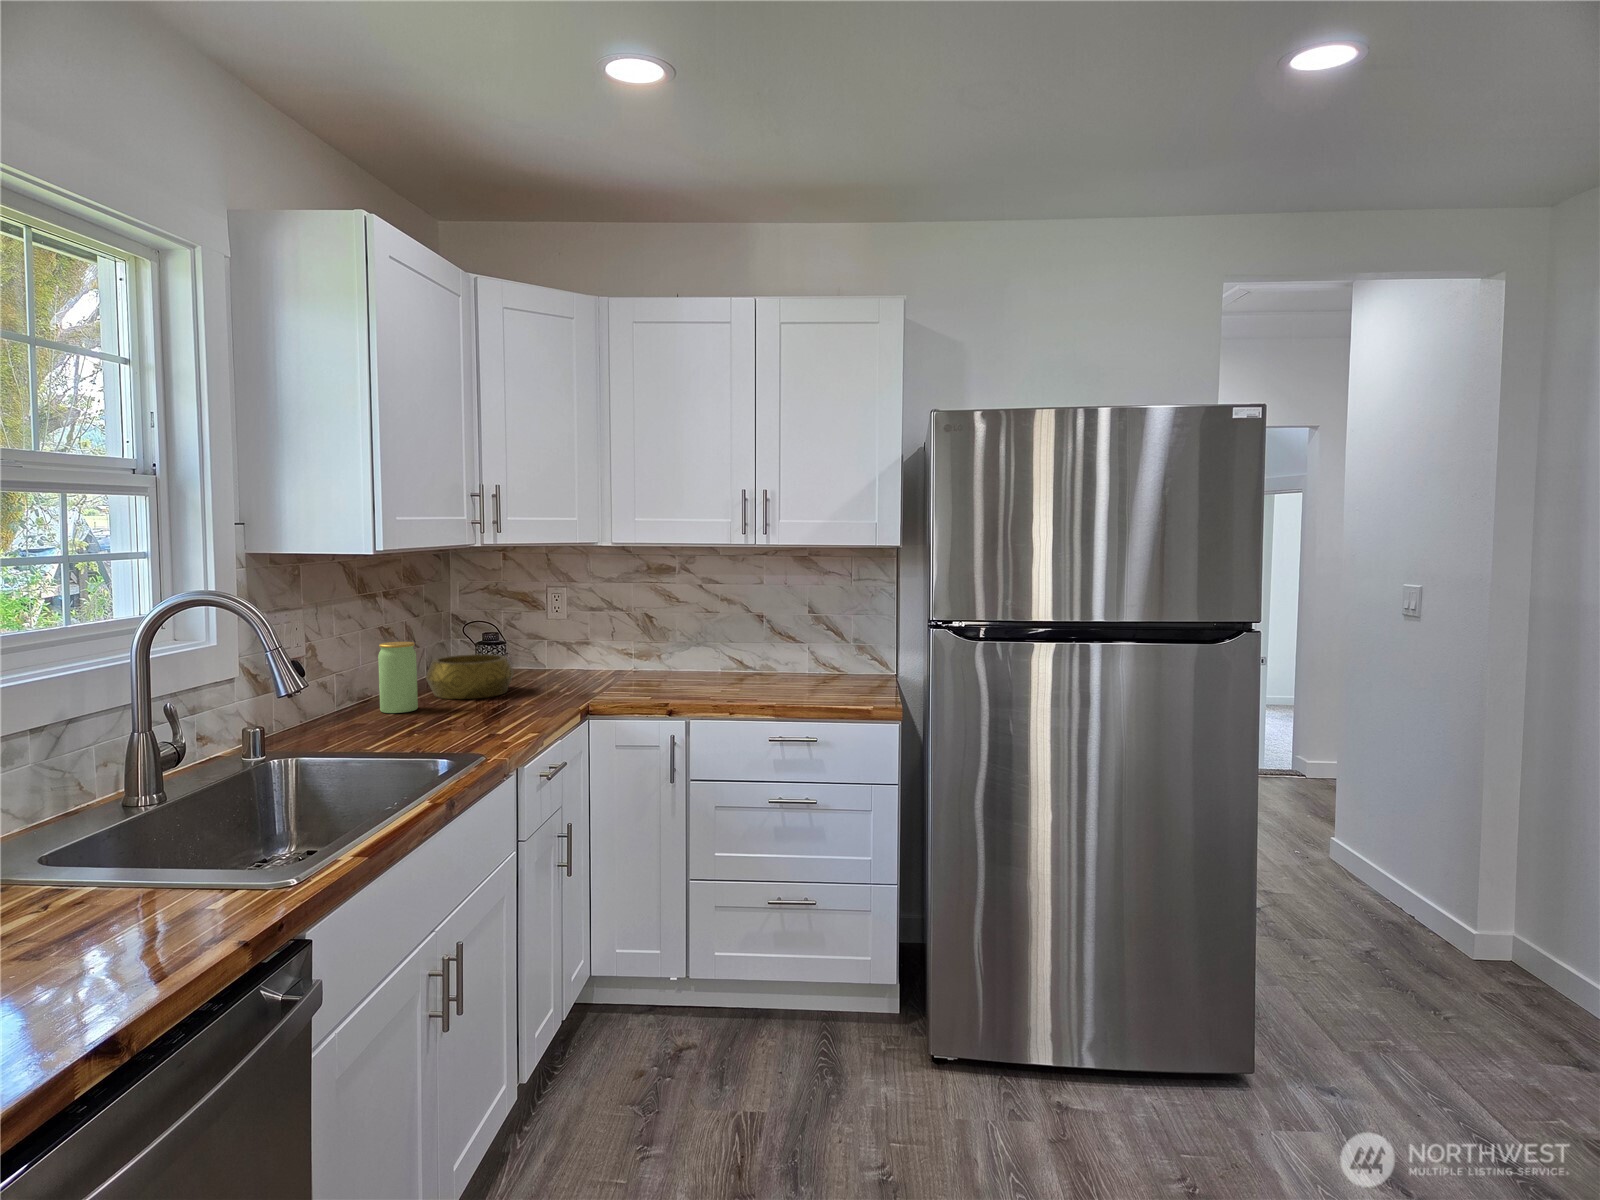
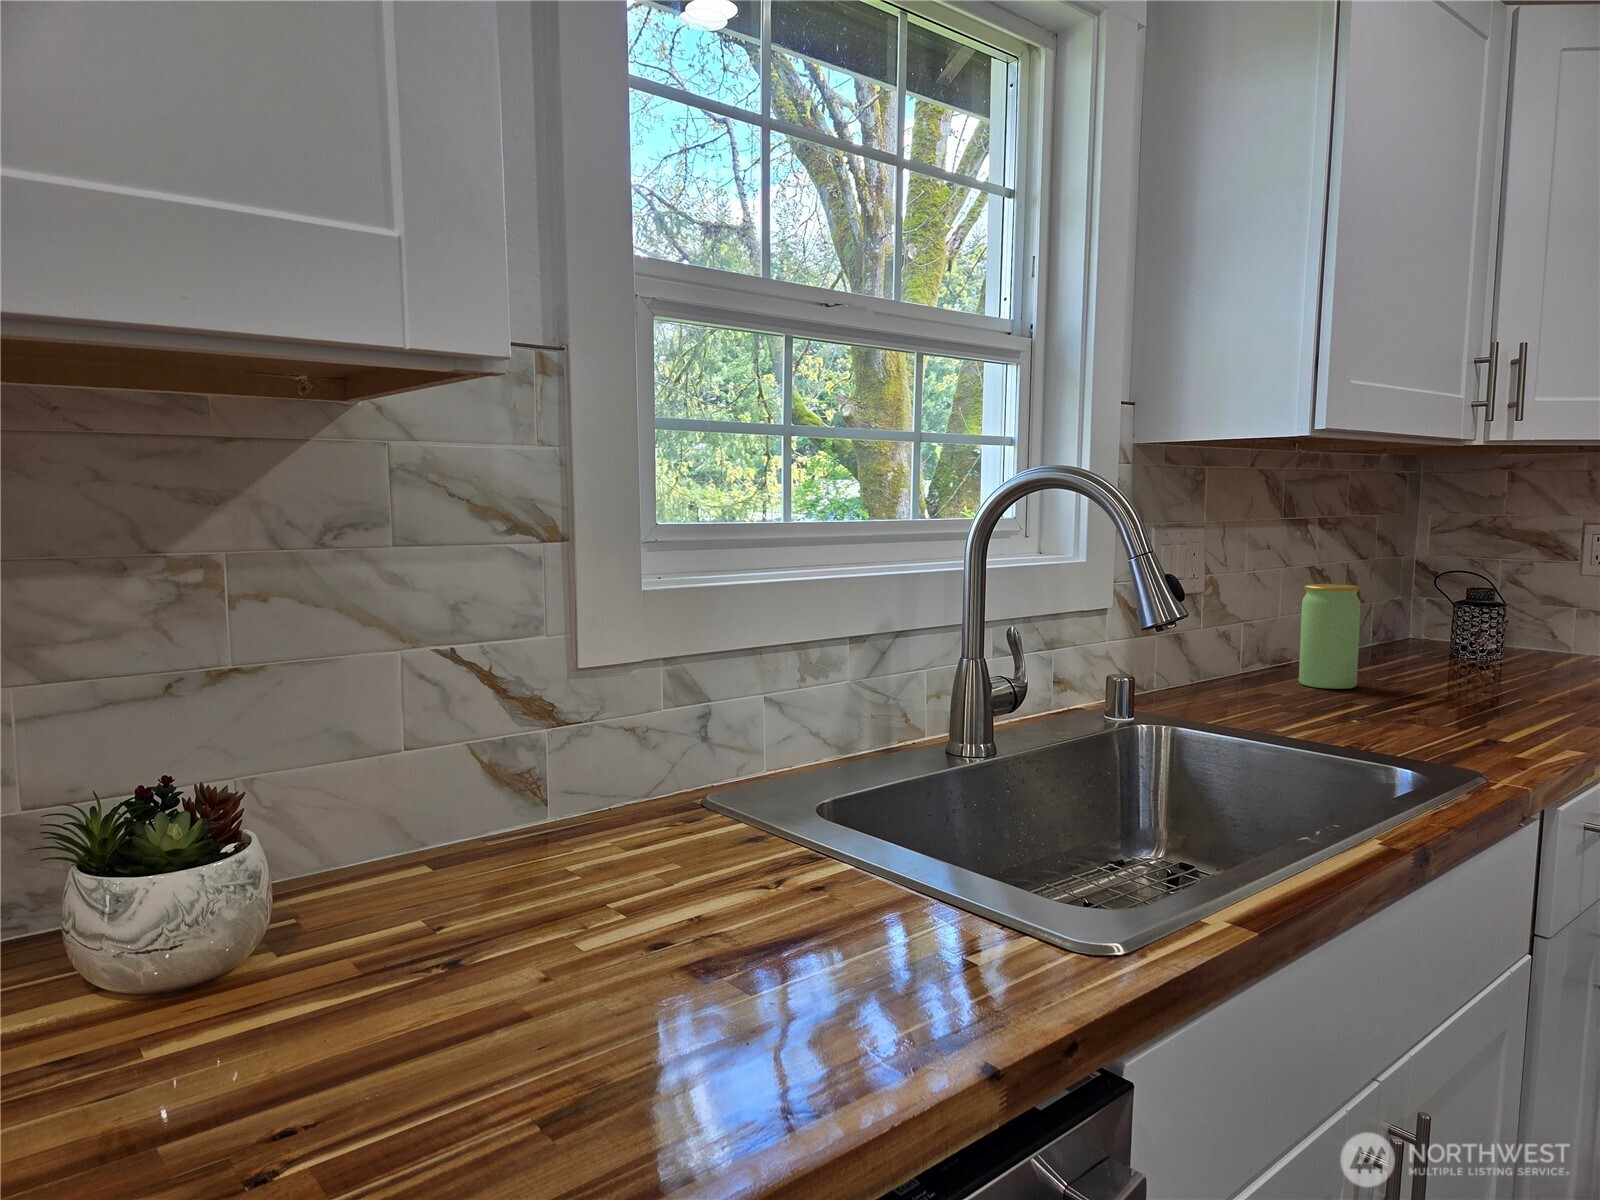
decorative bowl: present [426,654,514,699] -> none [1370,617,1525,685]

